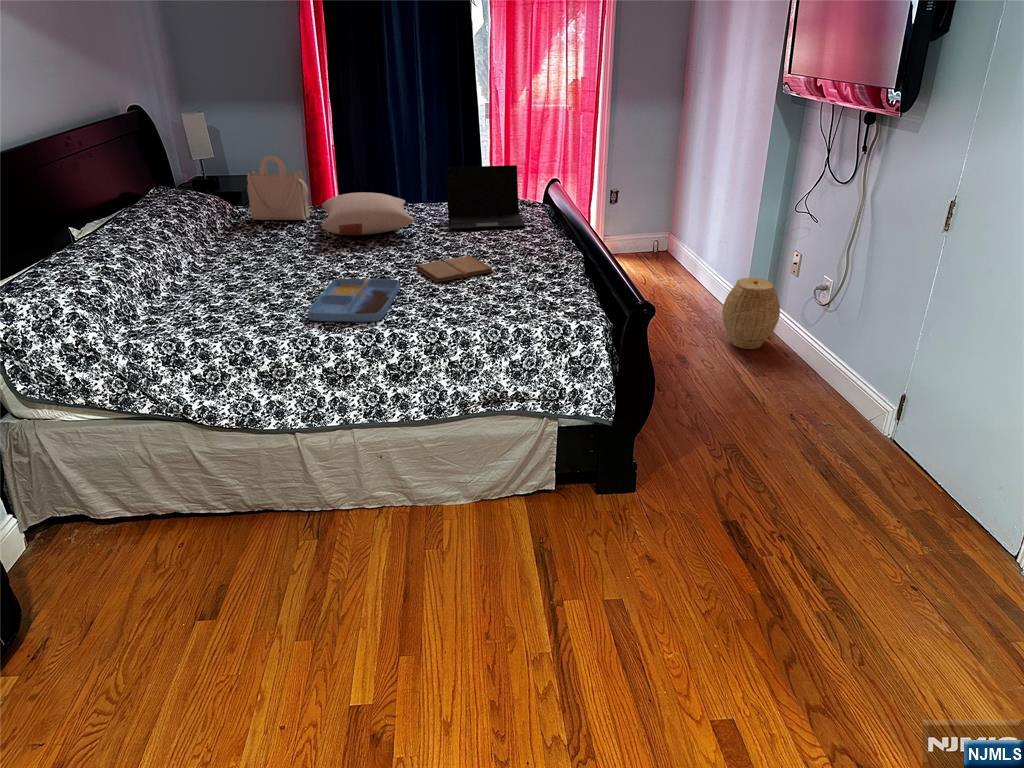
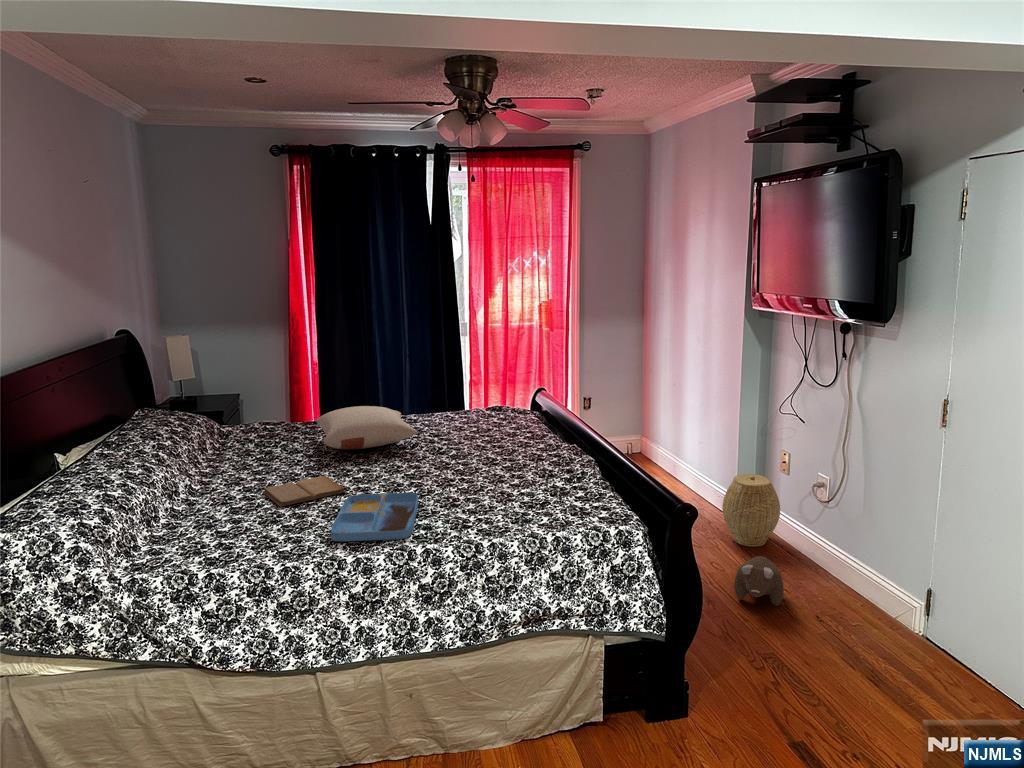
handbag: present [247,156,310,220] -> none [236,374,300,438]
laptop: present [445,165,525,231] -> none [441,375,526,440]
book: present [416,255,493,282] -> present [263,475,346,507]
plush toy: none [714,358,760,405] -> present [734,556,784,606]

